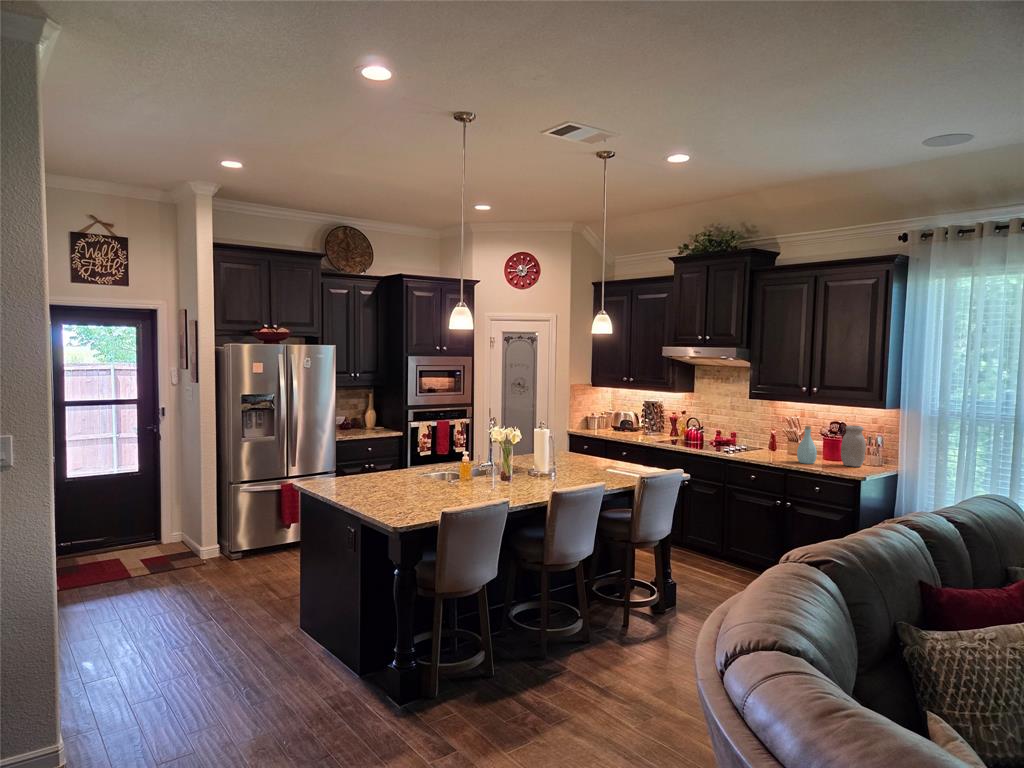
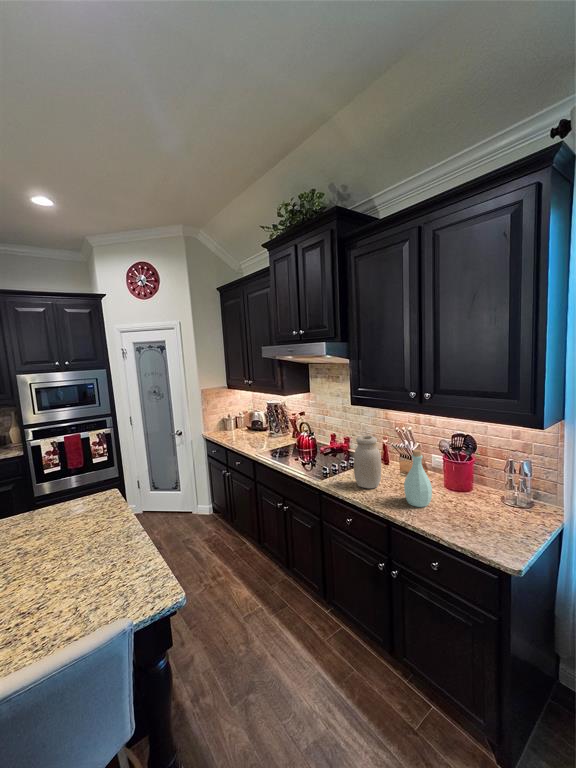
jar: present [841,425,866,467] -> present [354,436,381,489]

